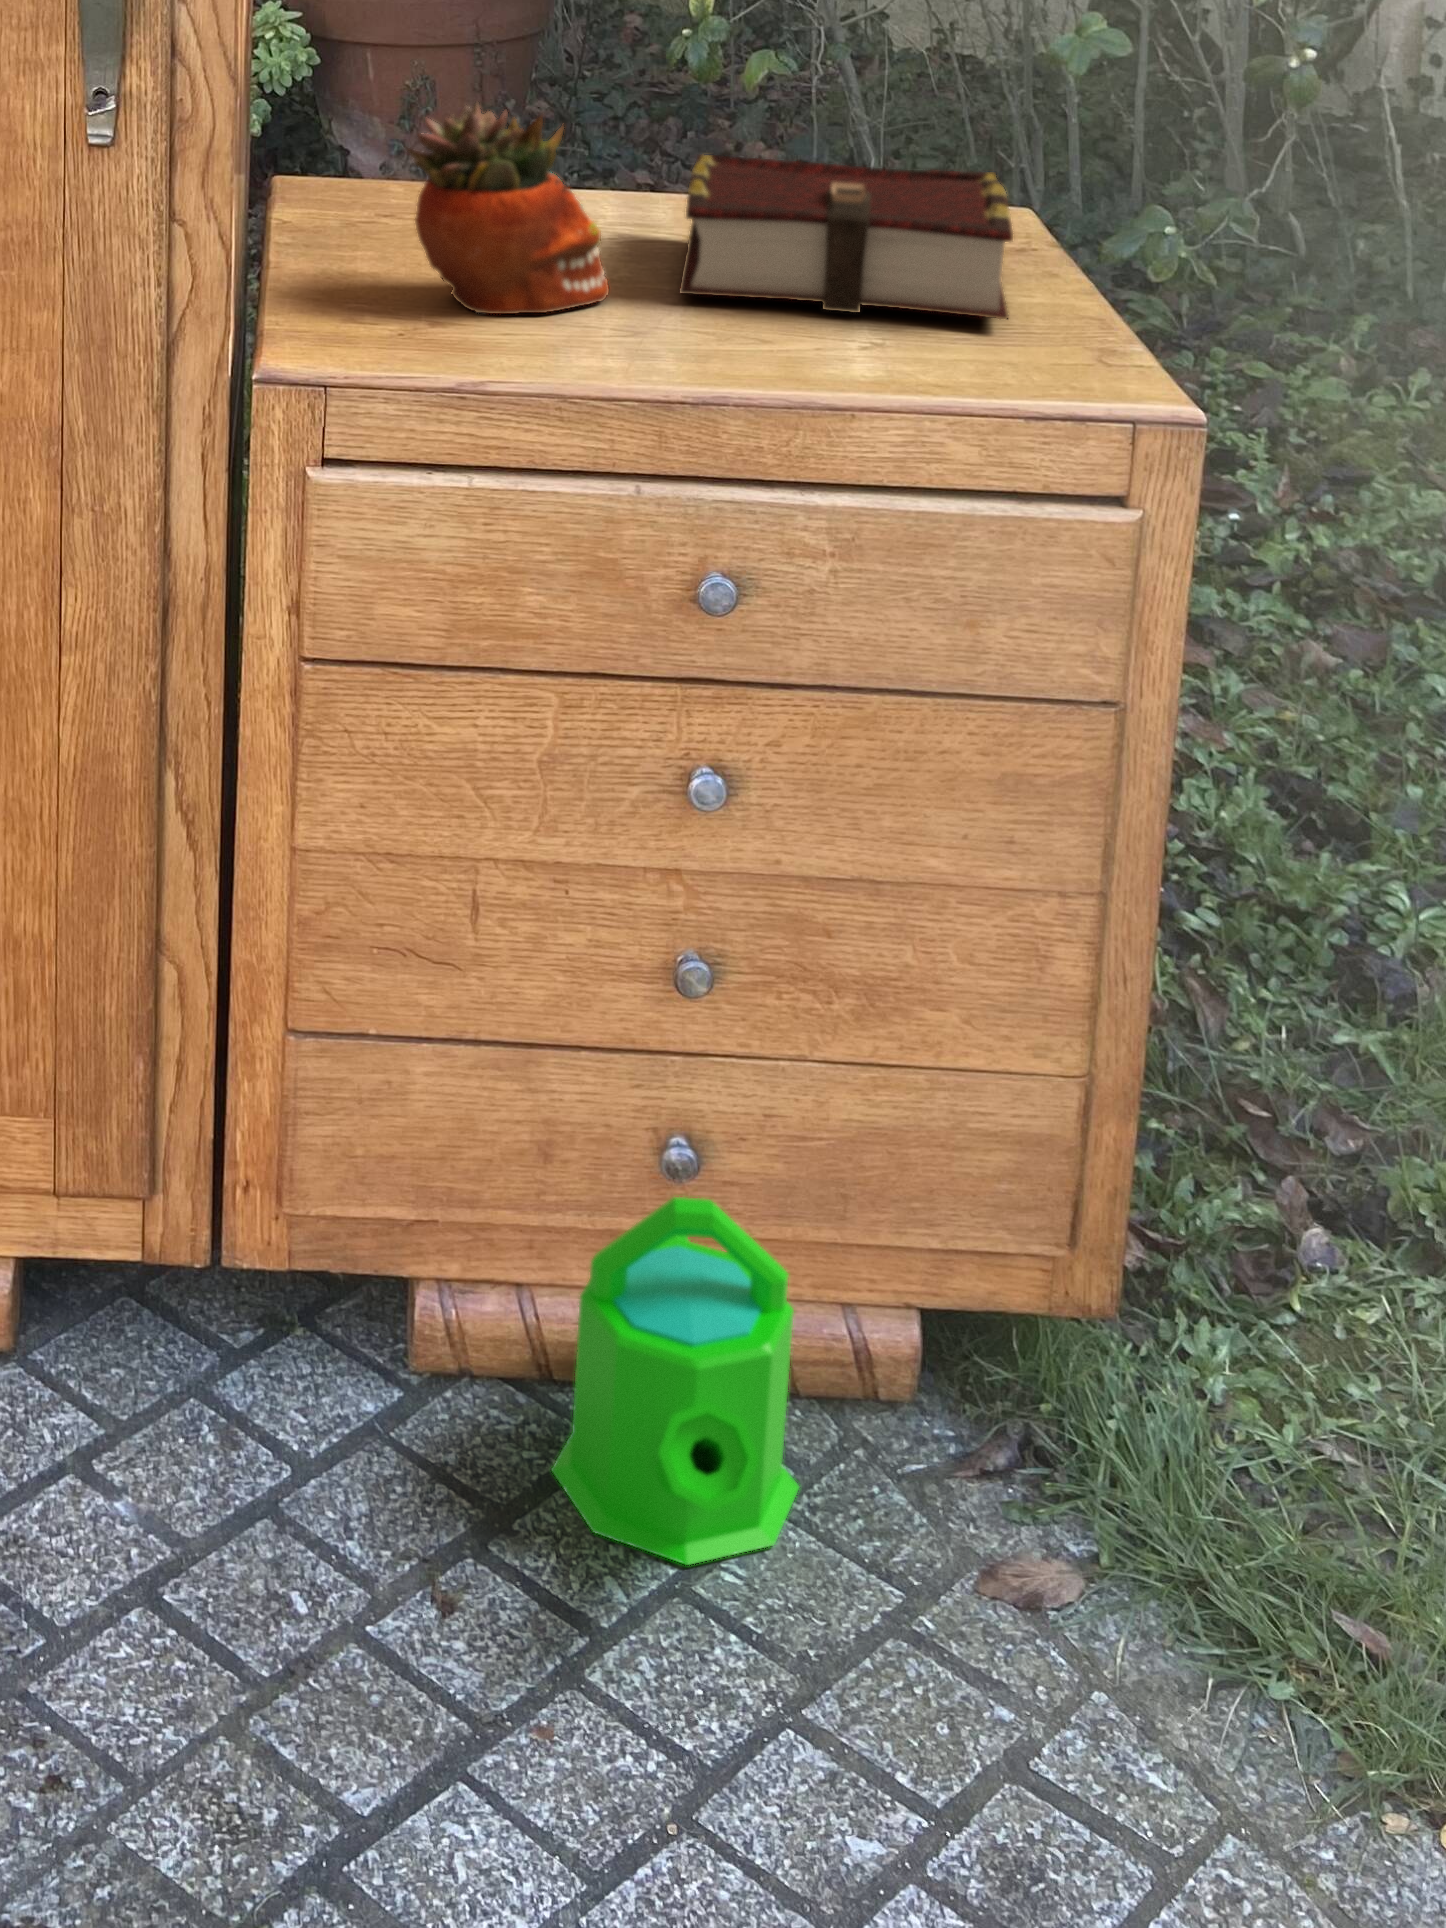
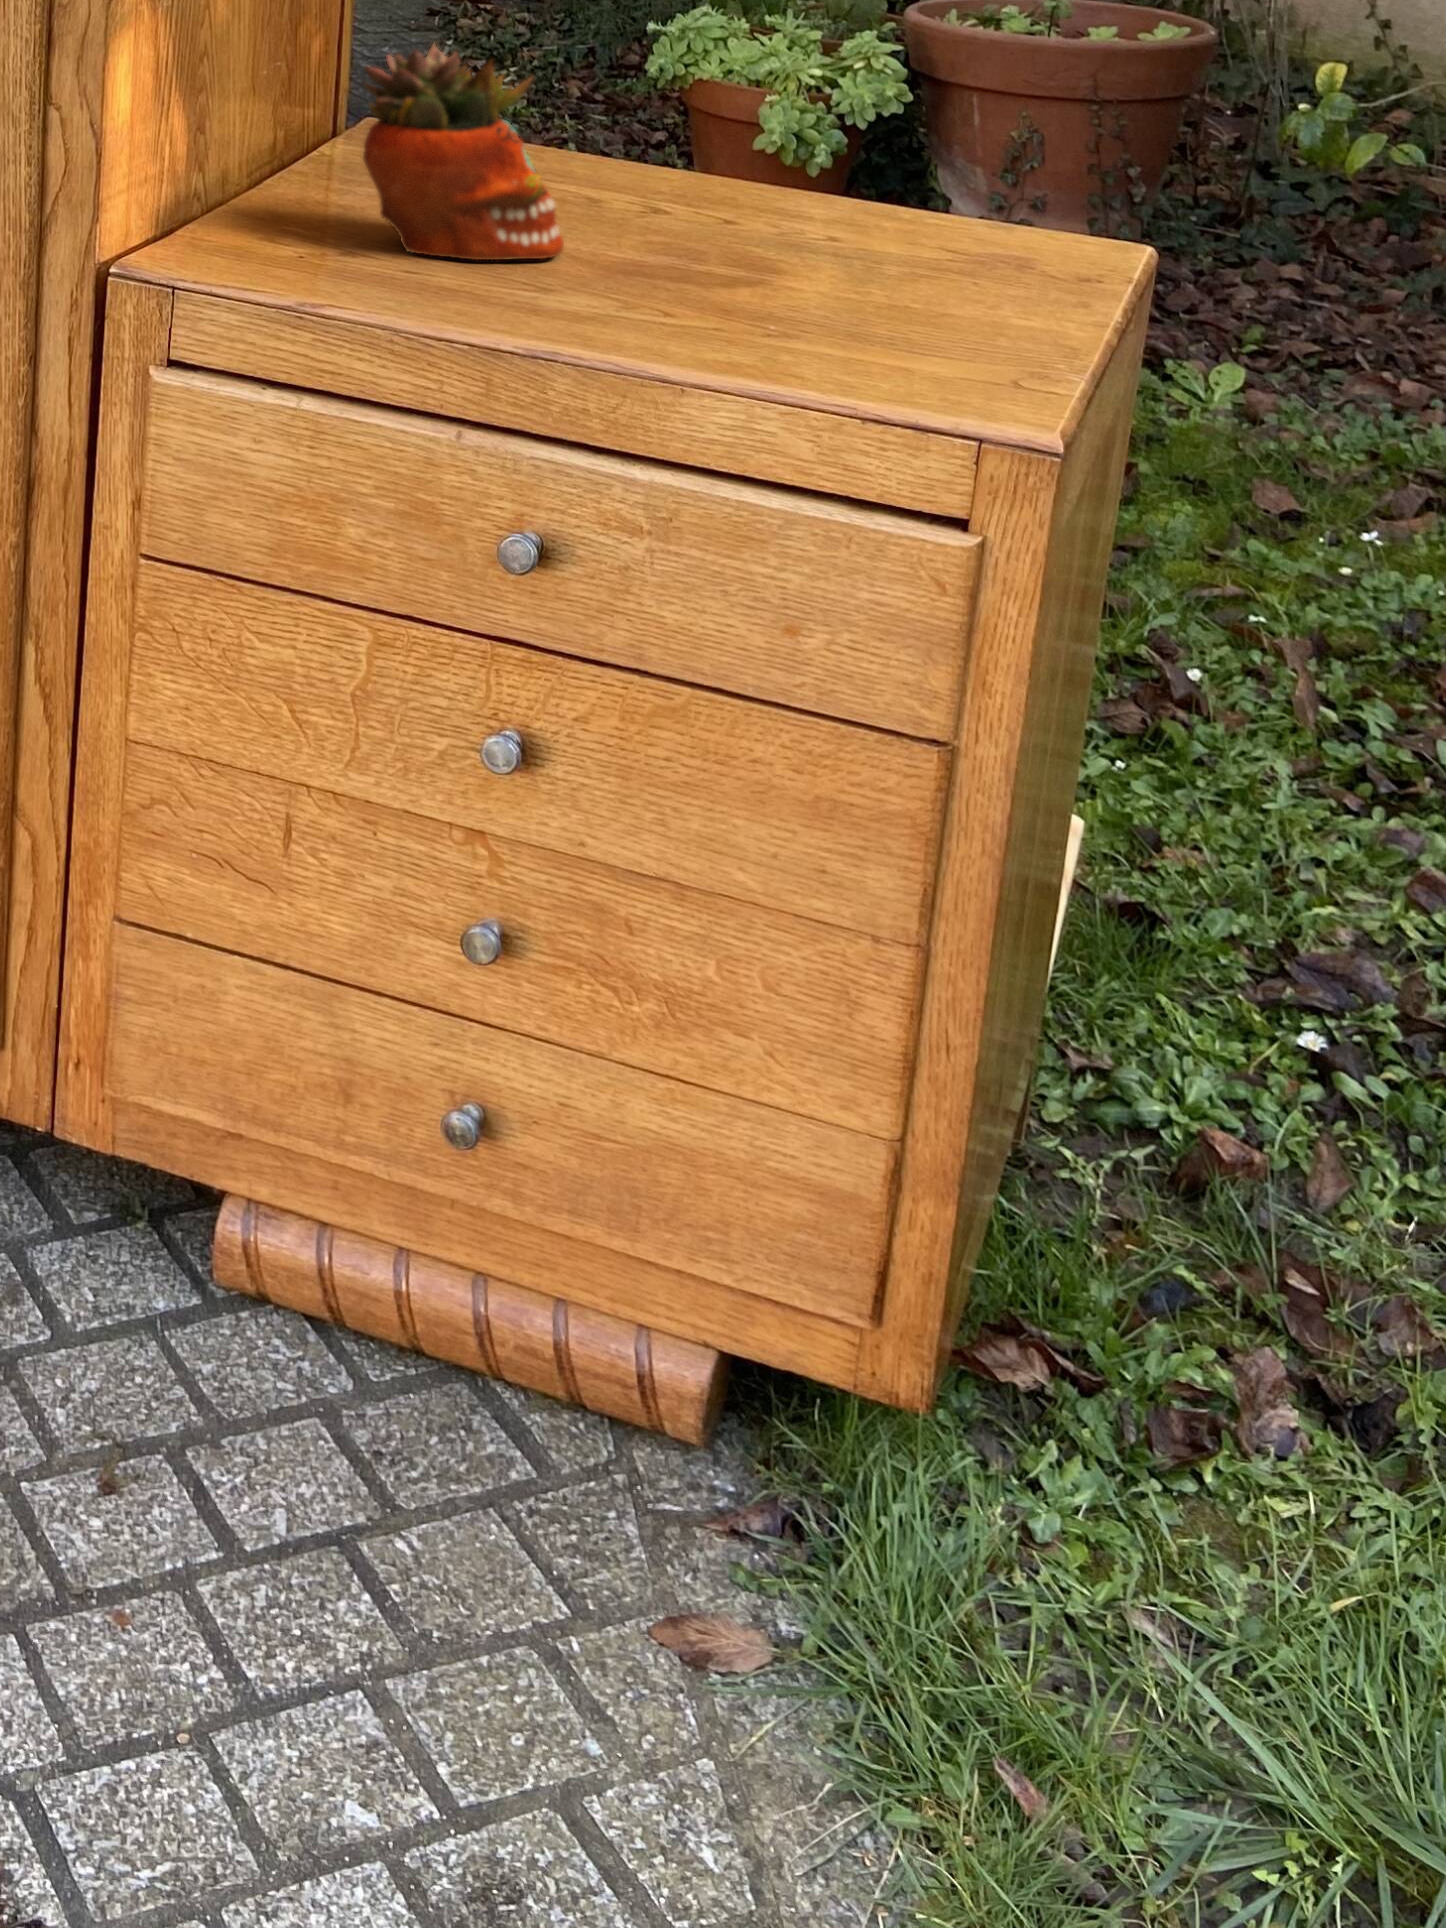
book: present [680,154,1013,319] -> none [630,137,1043,326]
watering can: present [552,1197,799,1565] -> none [287,1151,524,1526]

